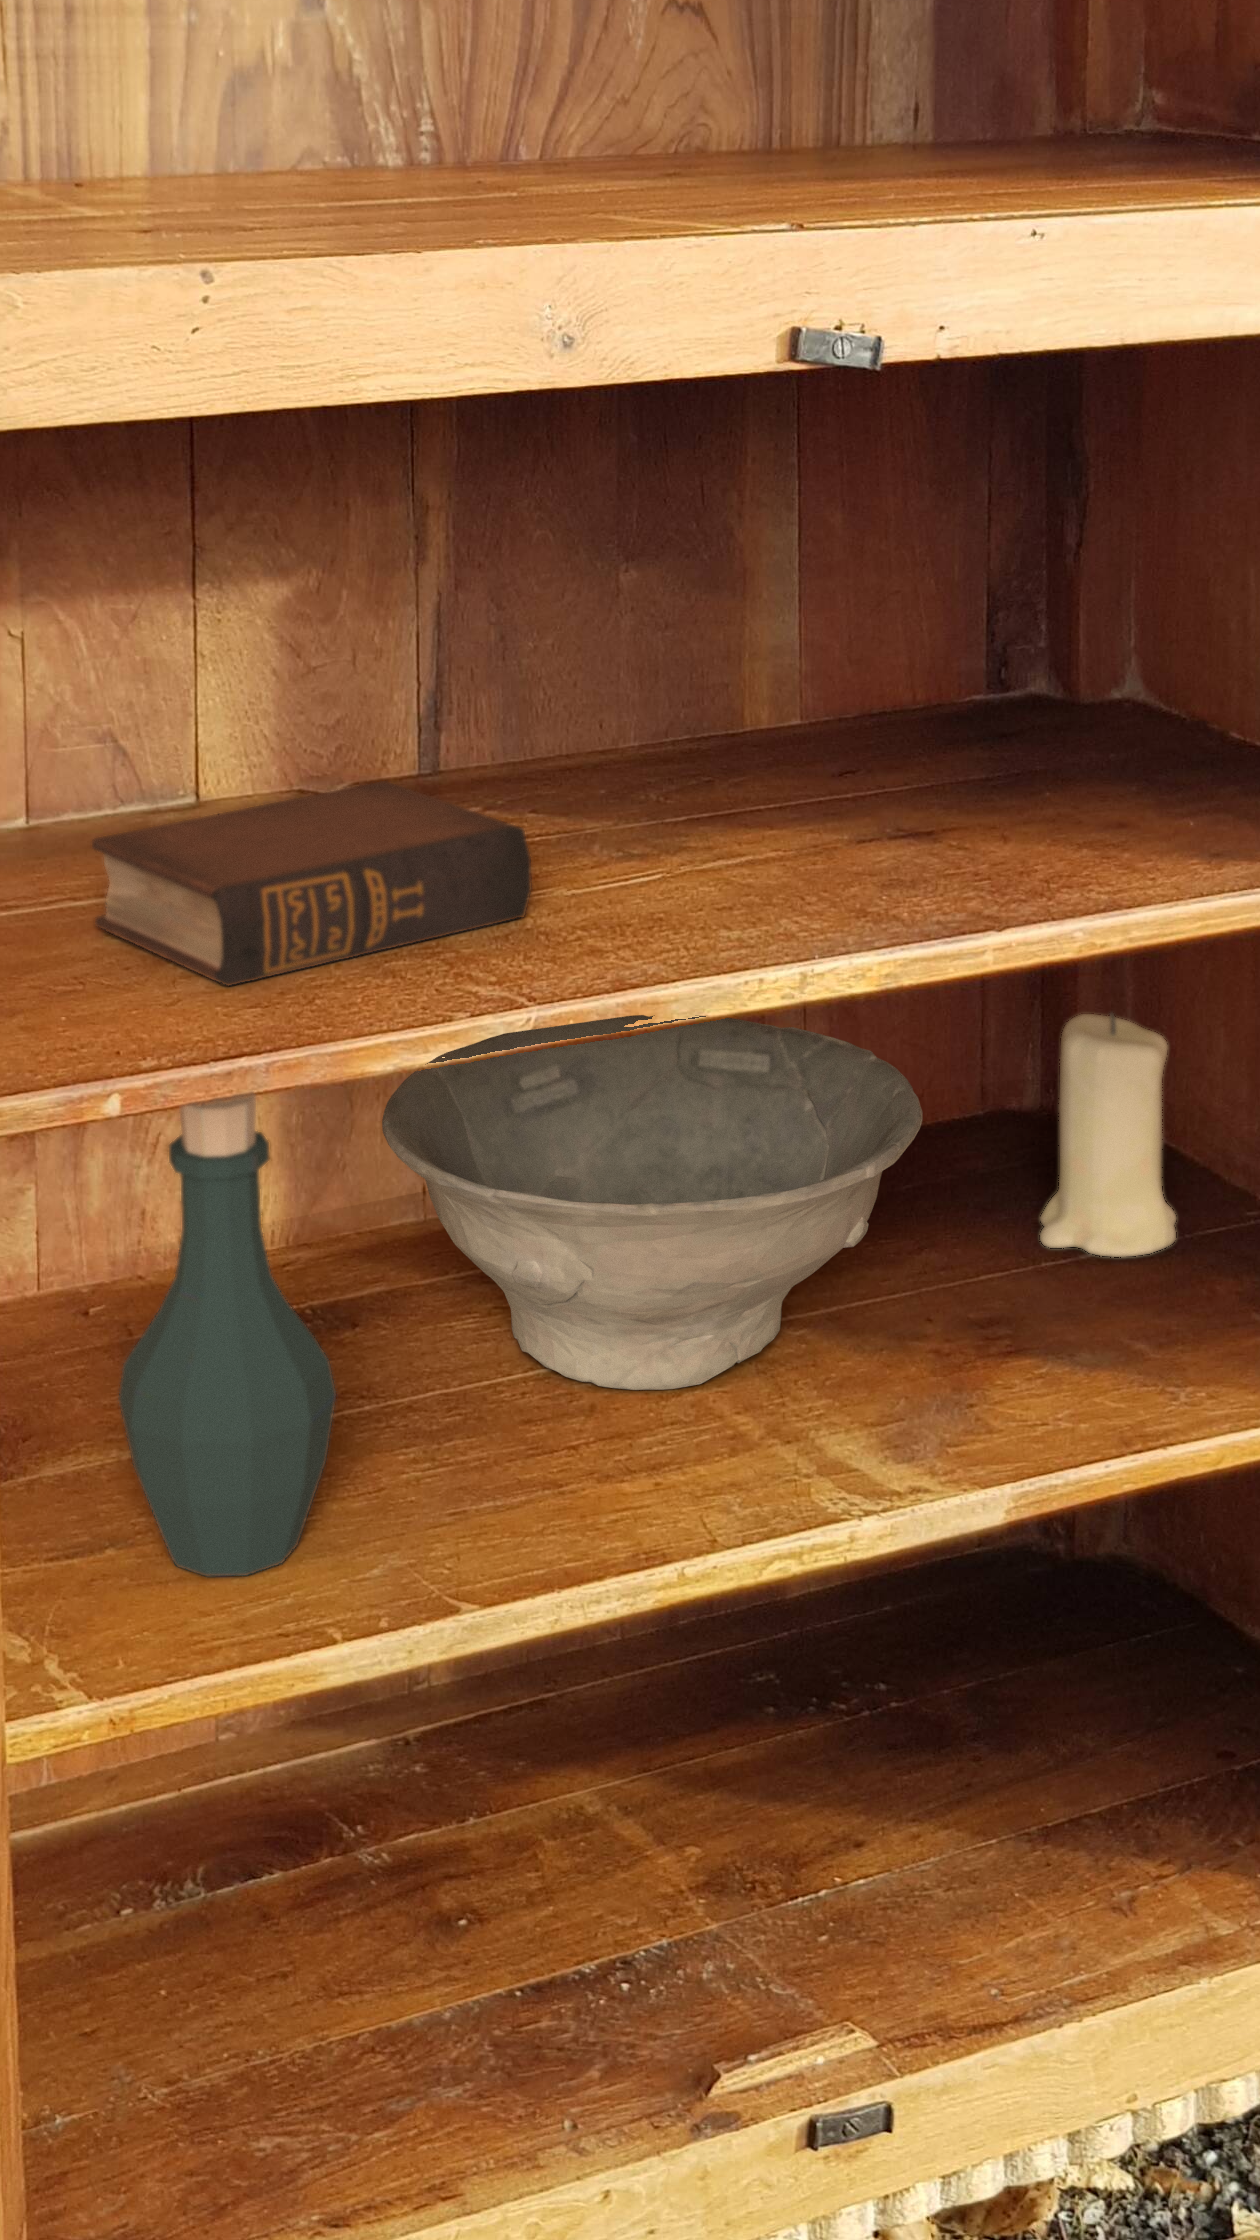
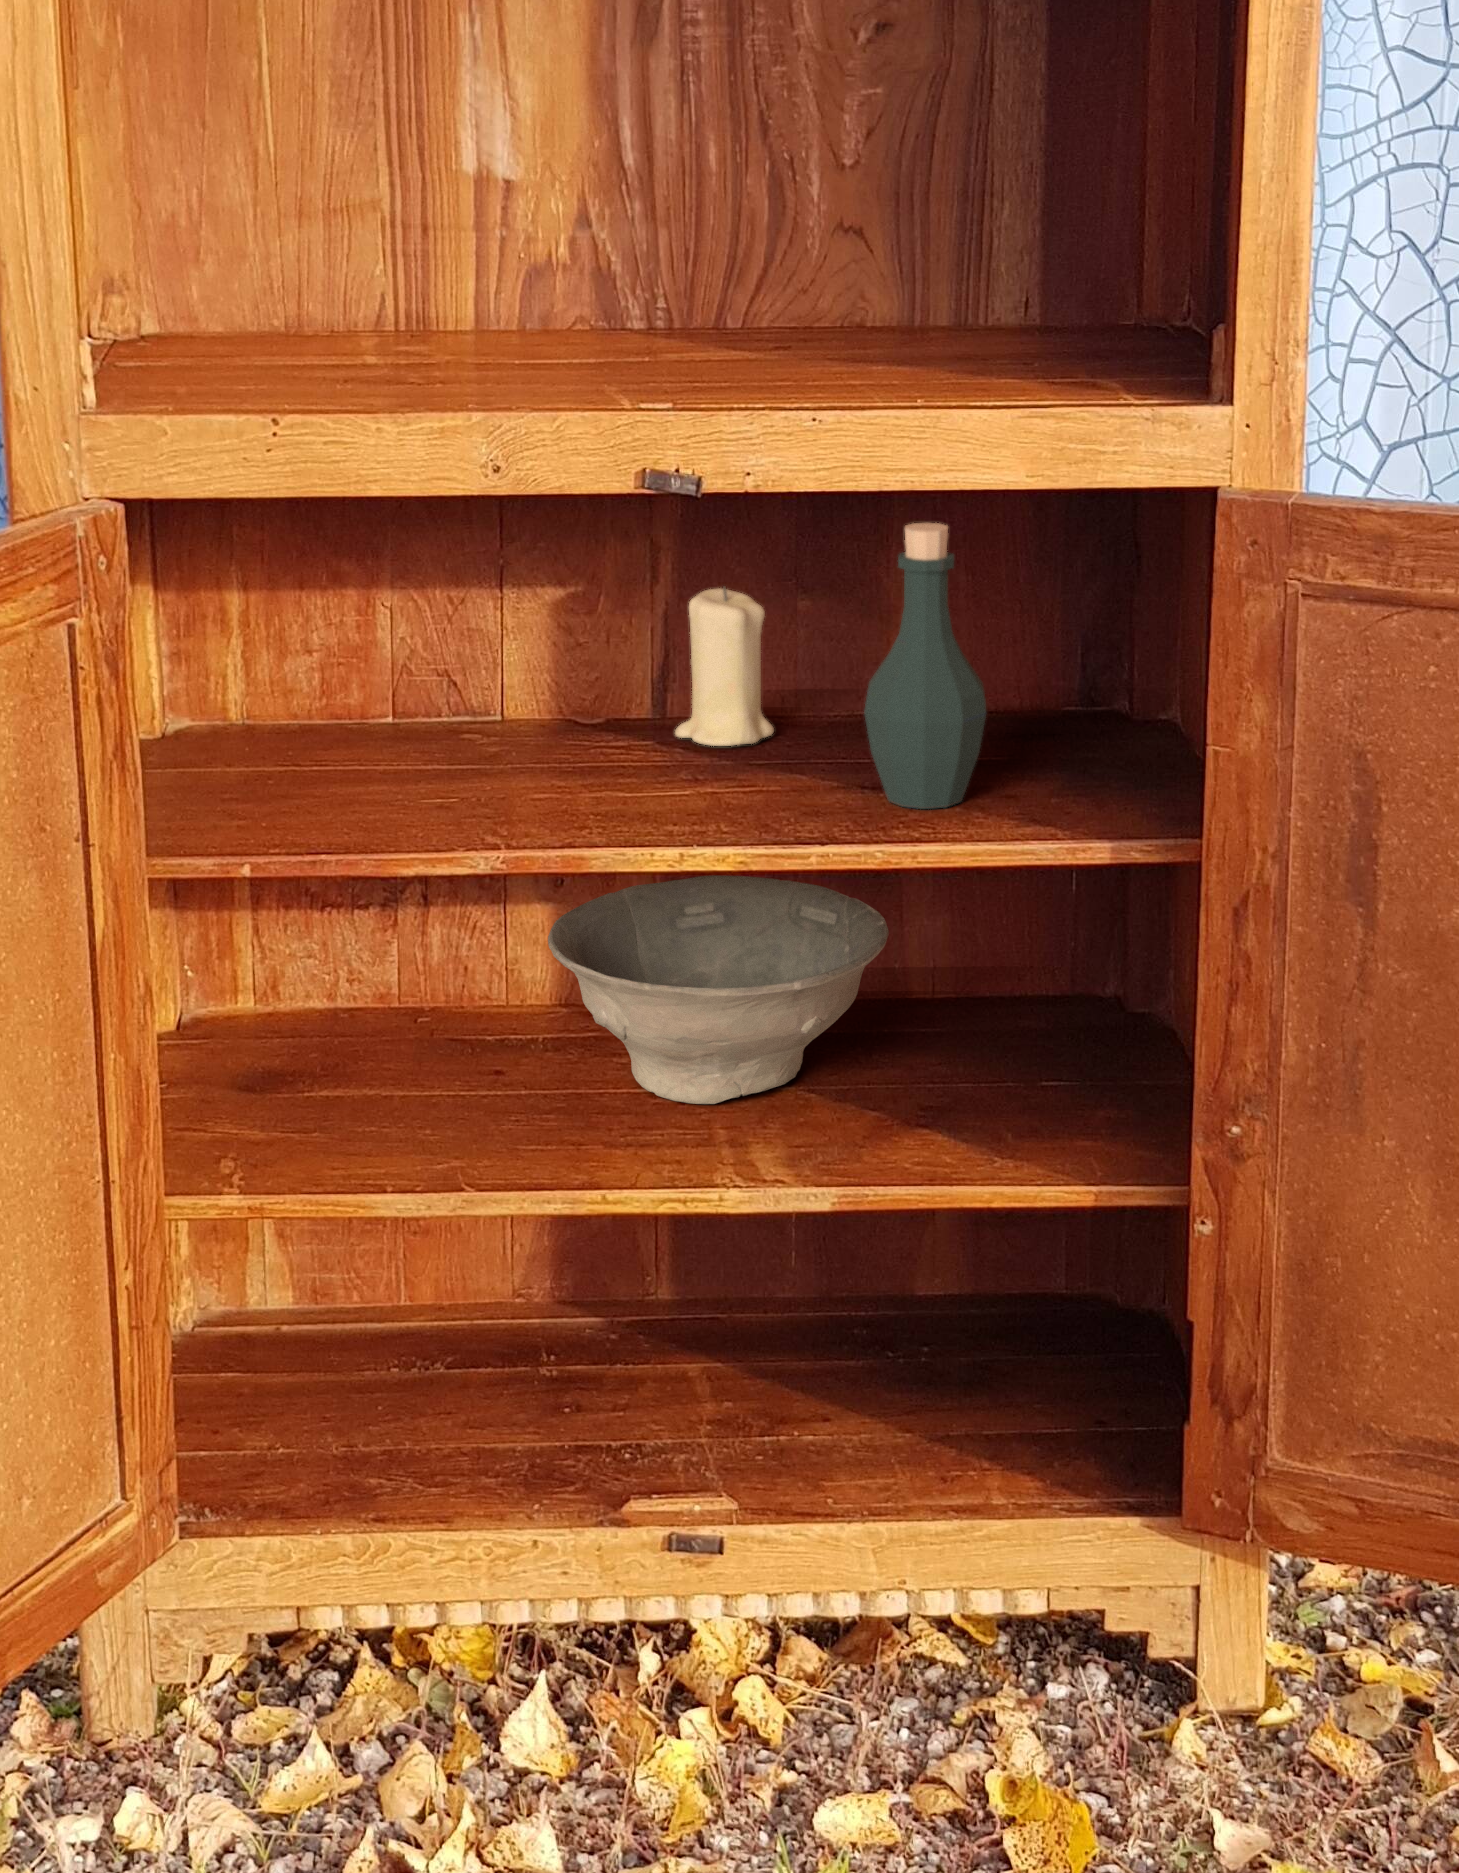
book: present [92,781,531,986] -> none [344,711,577,818]
candle: present [1040,1013,1176,1257] -> present [675,587,774,746]
bottle: present [118,1092,336,1576] -> present [864,523,986,809]

